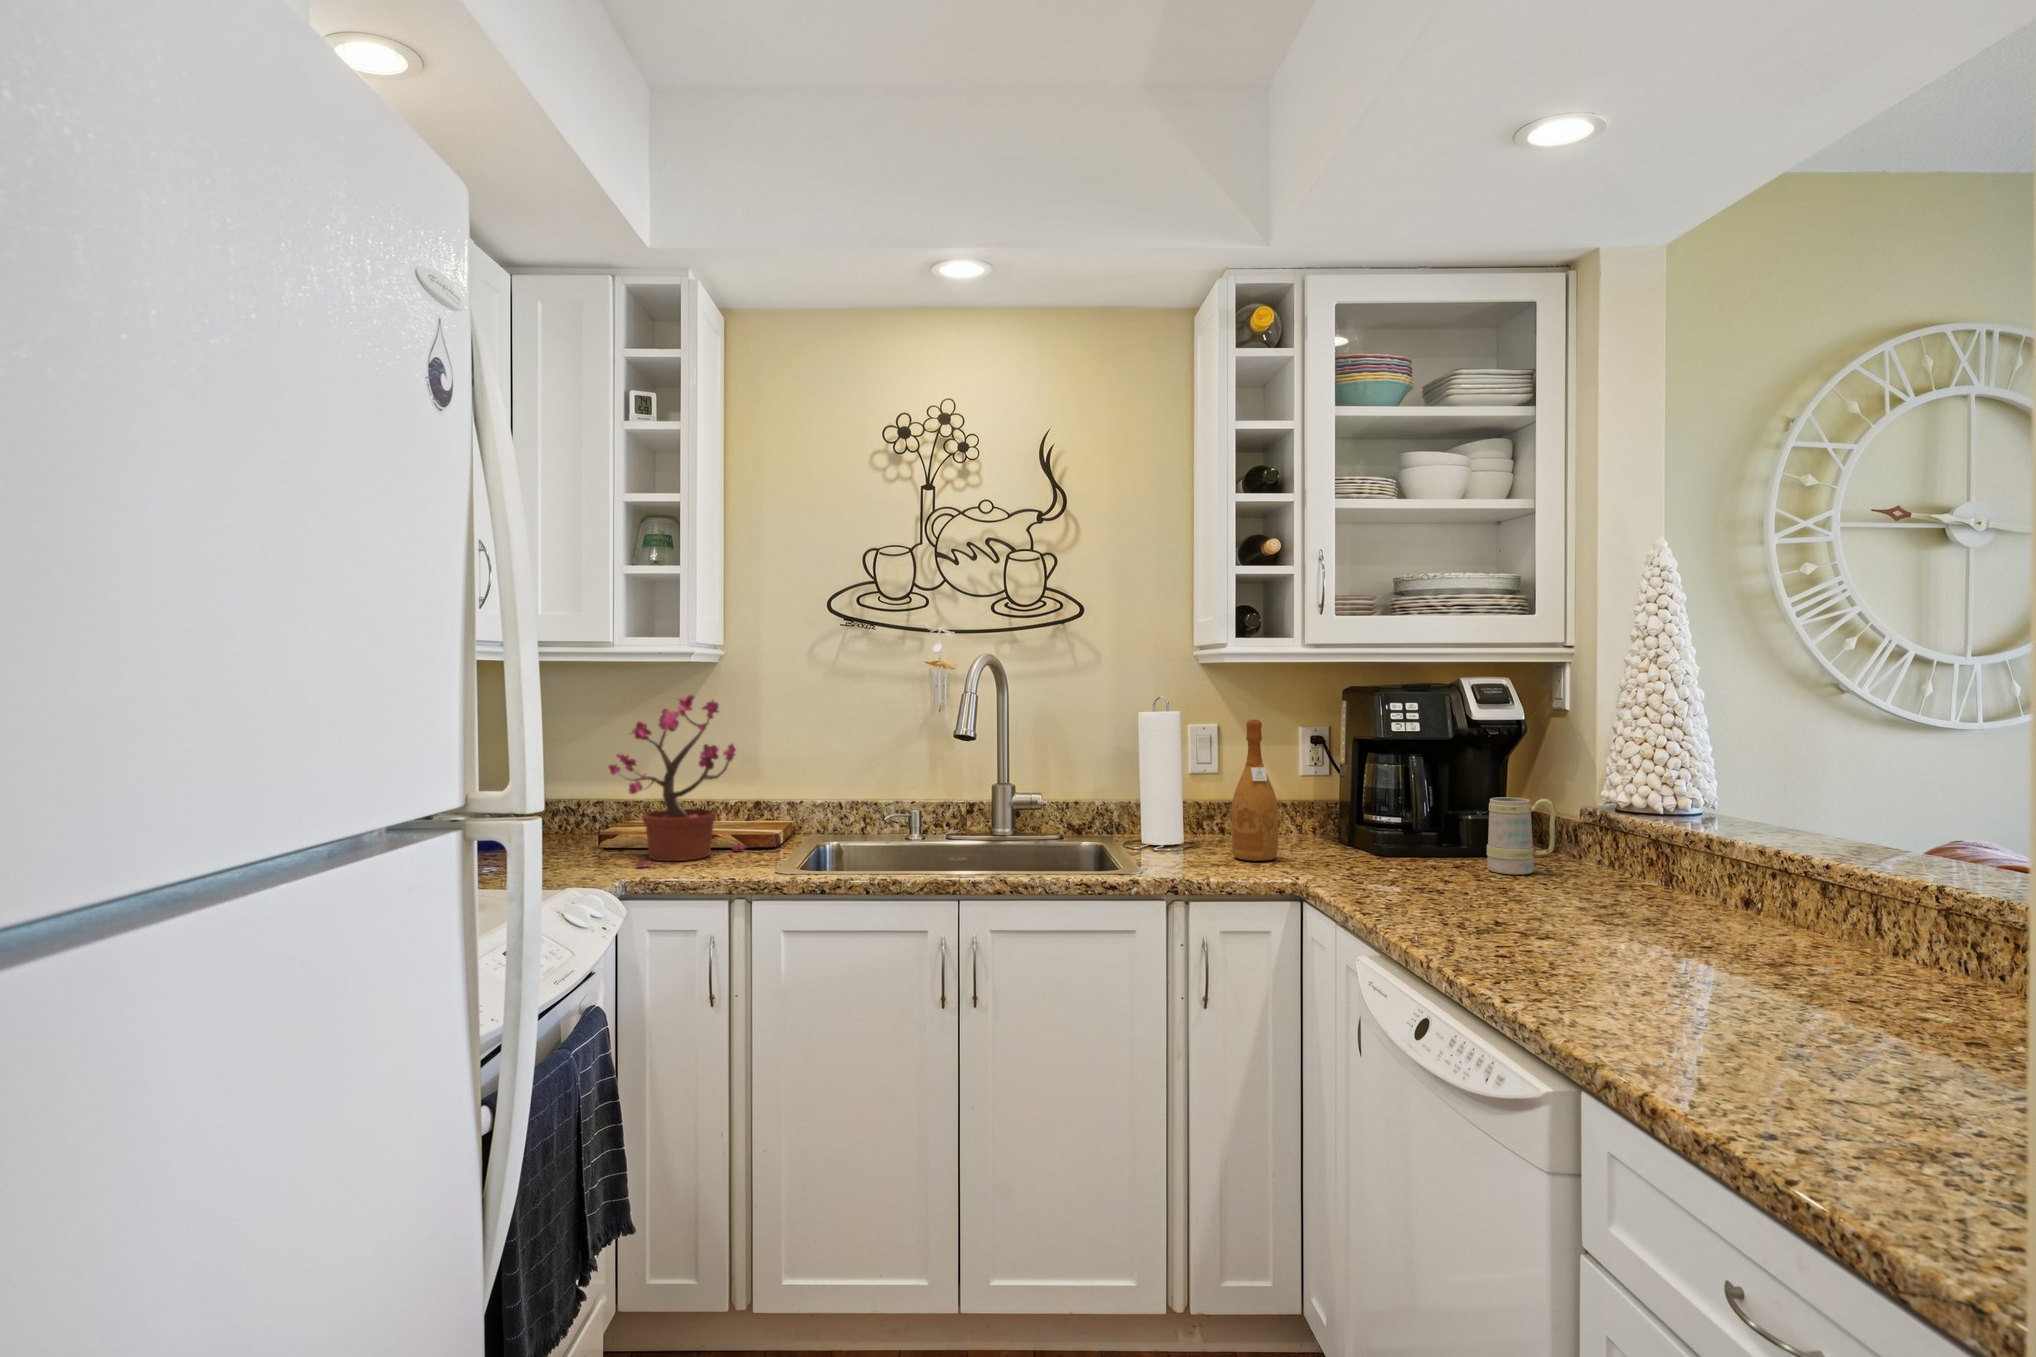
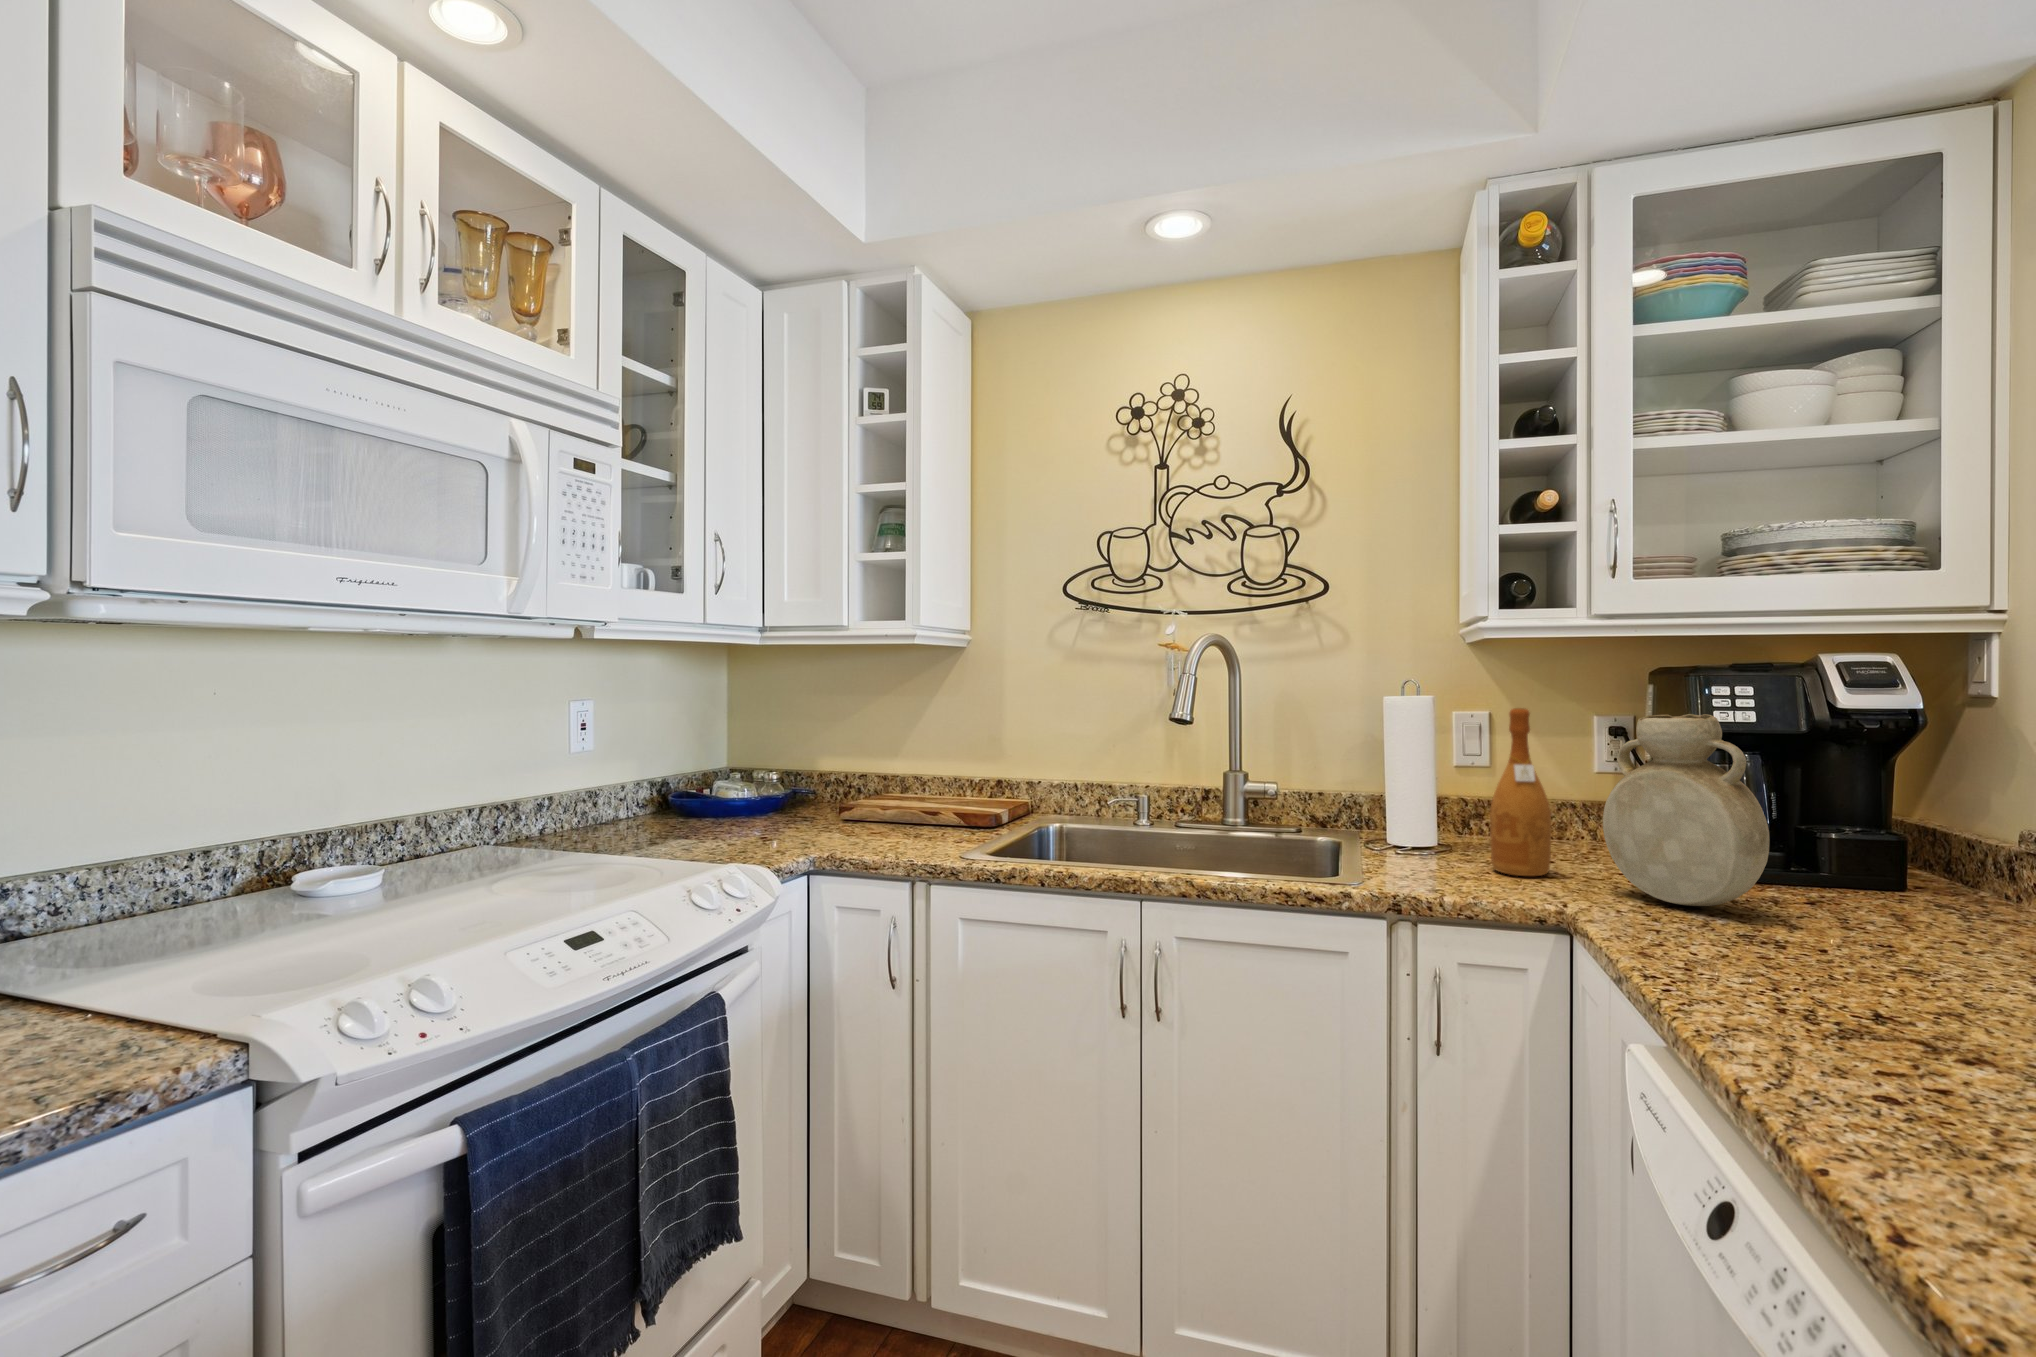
potted plant: present [609,695,745,867] -> none [845,678,970,842]
vase: none [1319,723,1434,873] -> present [1603,714,1770,906]
mug: present [1487,797,1556,875] -> none [1859,816,1977,924]

